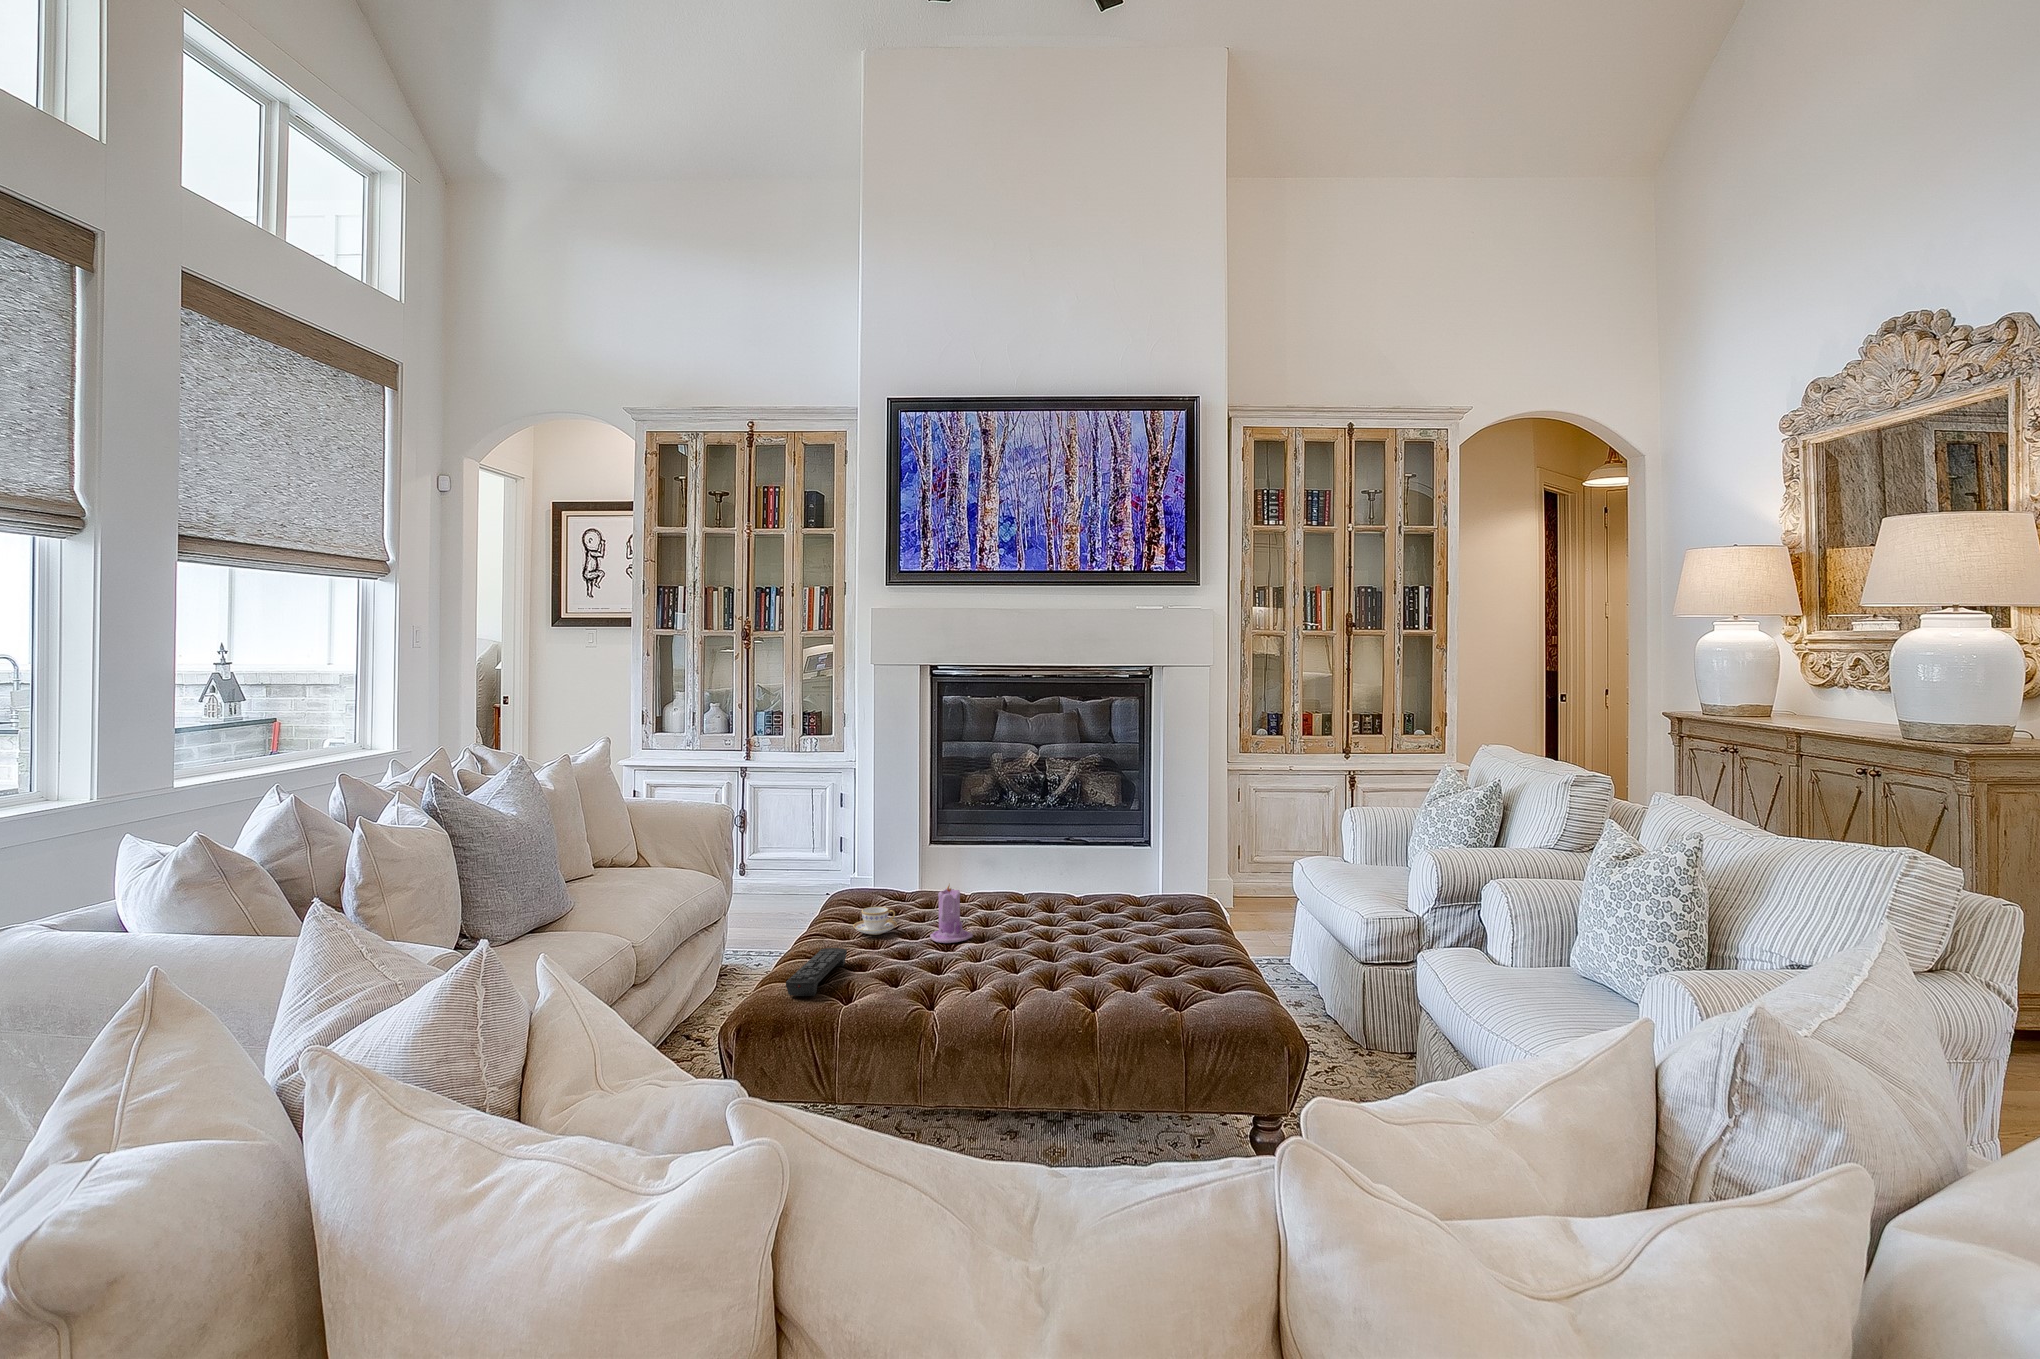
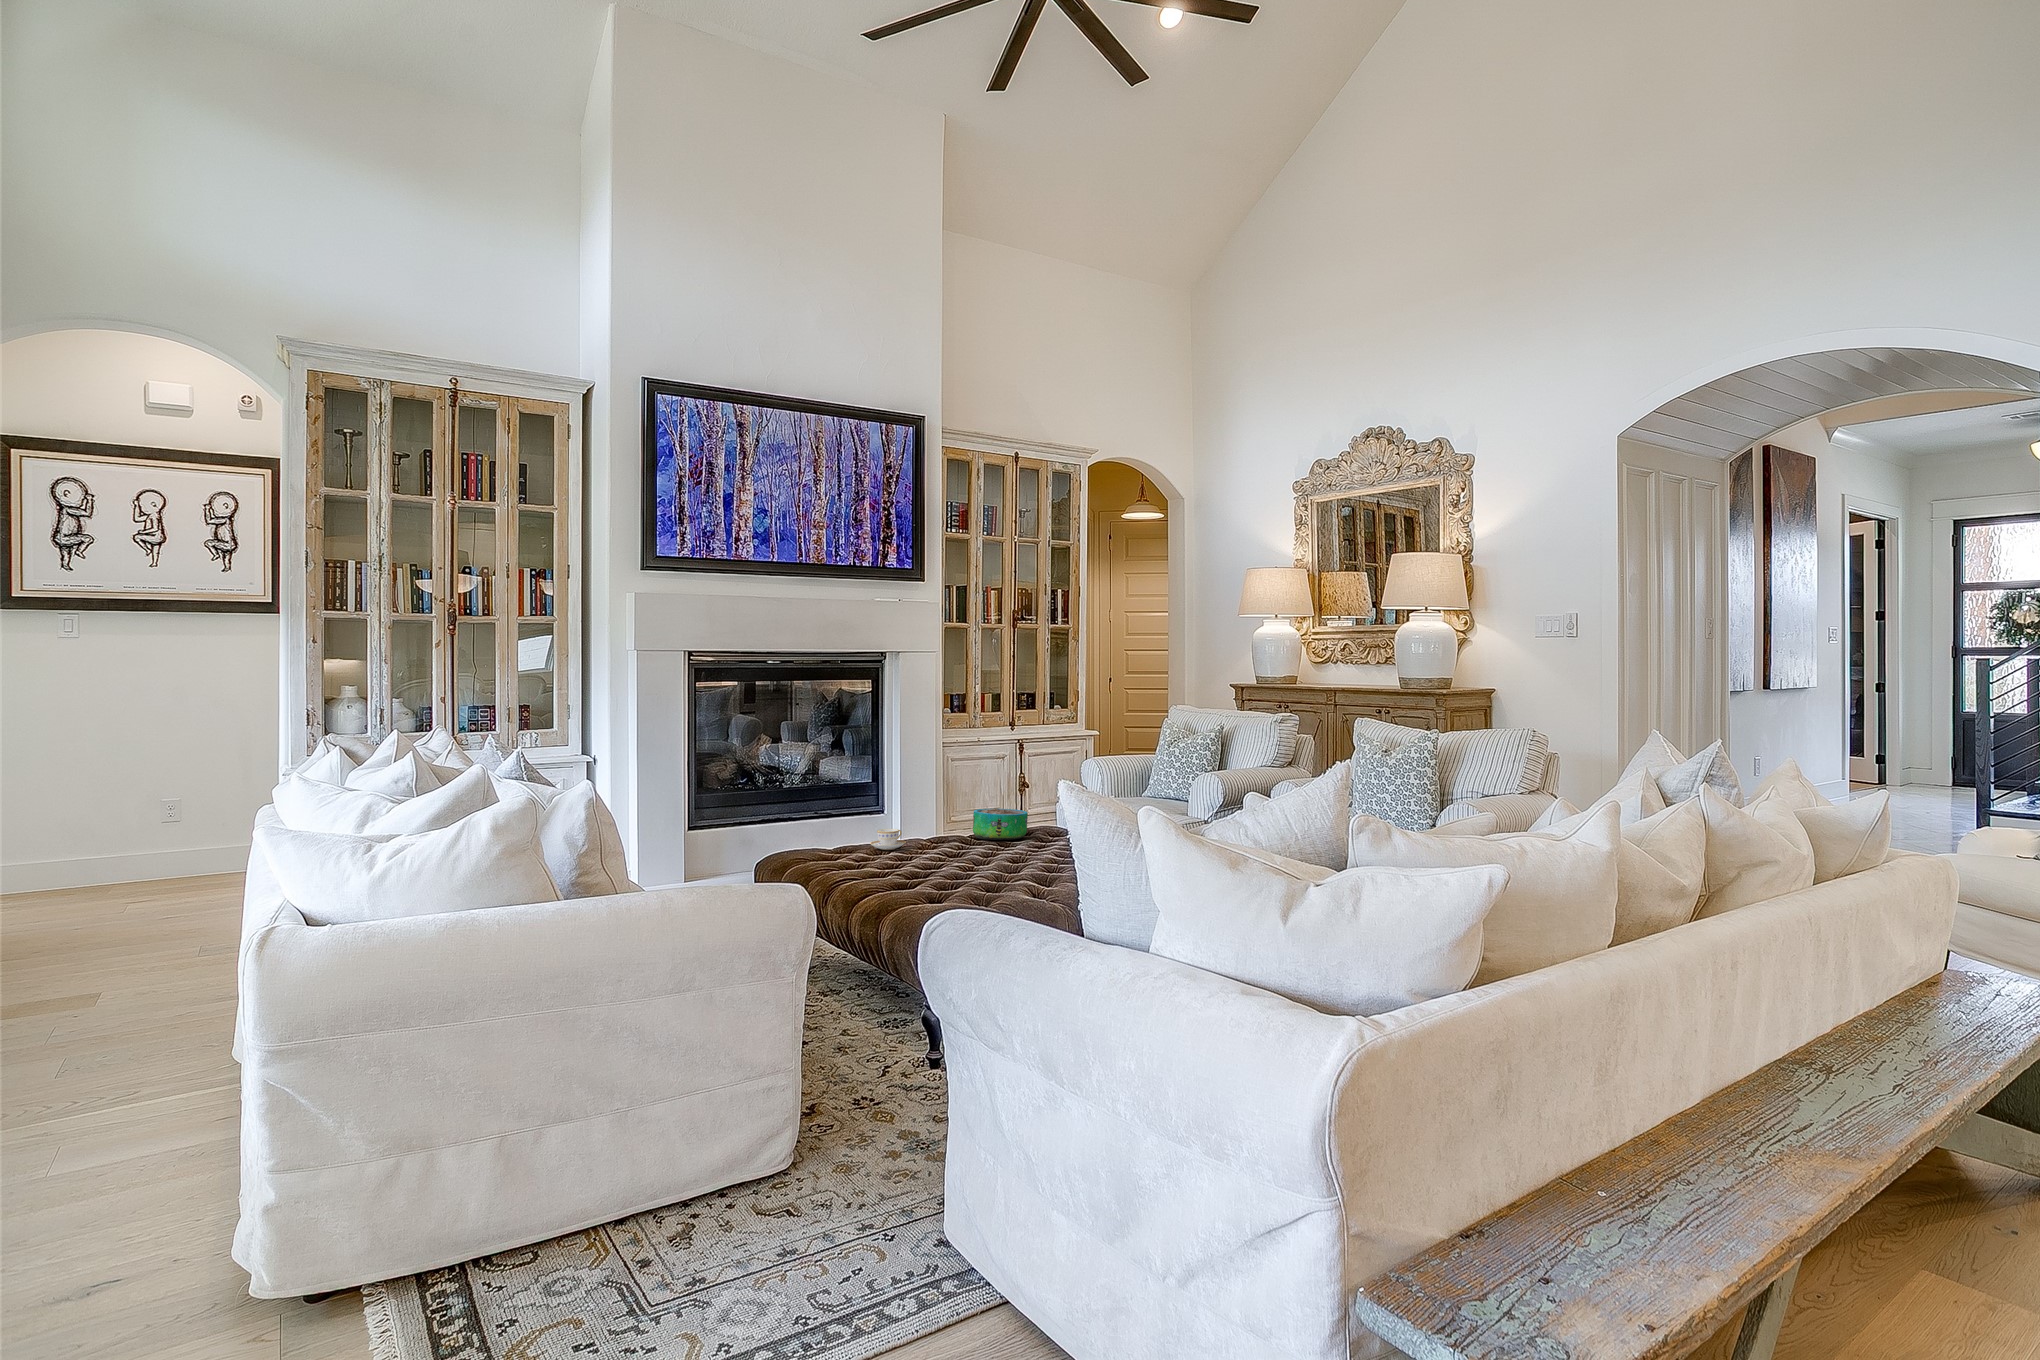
candle: present [930,884,973,943] -> none [932,802,965,848]
decorative bowl: none [1007,889,1078,939] -> present [973,808,1028,840]
remote control: present [786,948,847,996] -> none [900,850,953,875]

